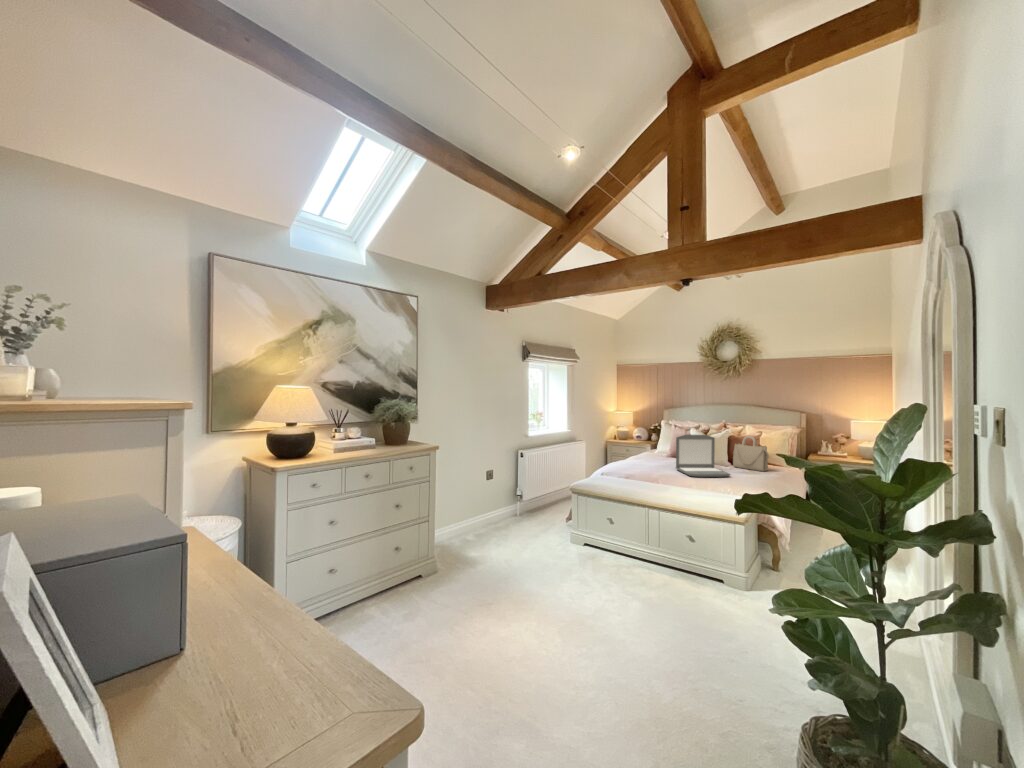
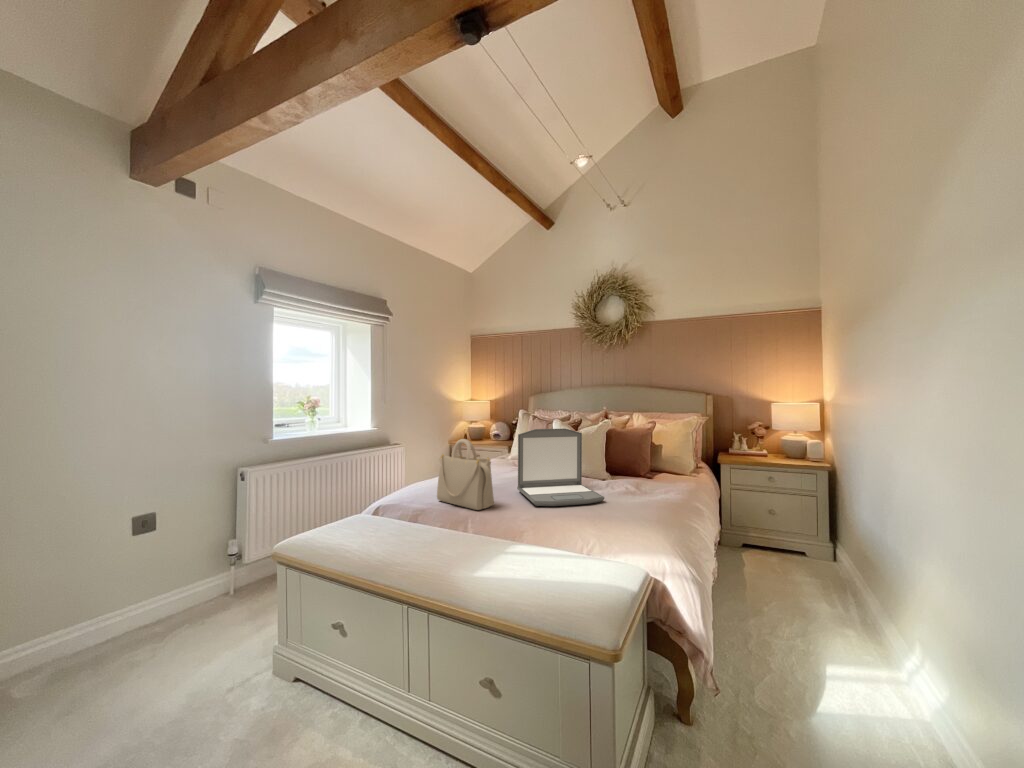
handbag: present [733,436,769,471] -> present [437,439,494,510]

